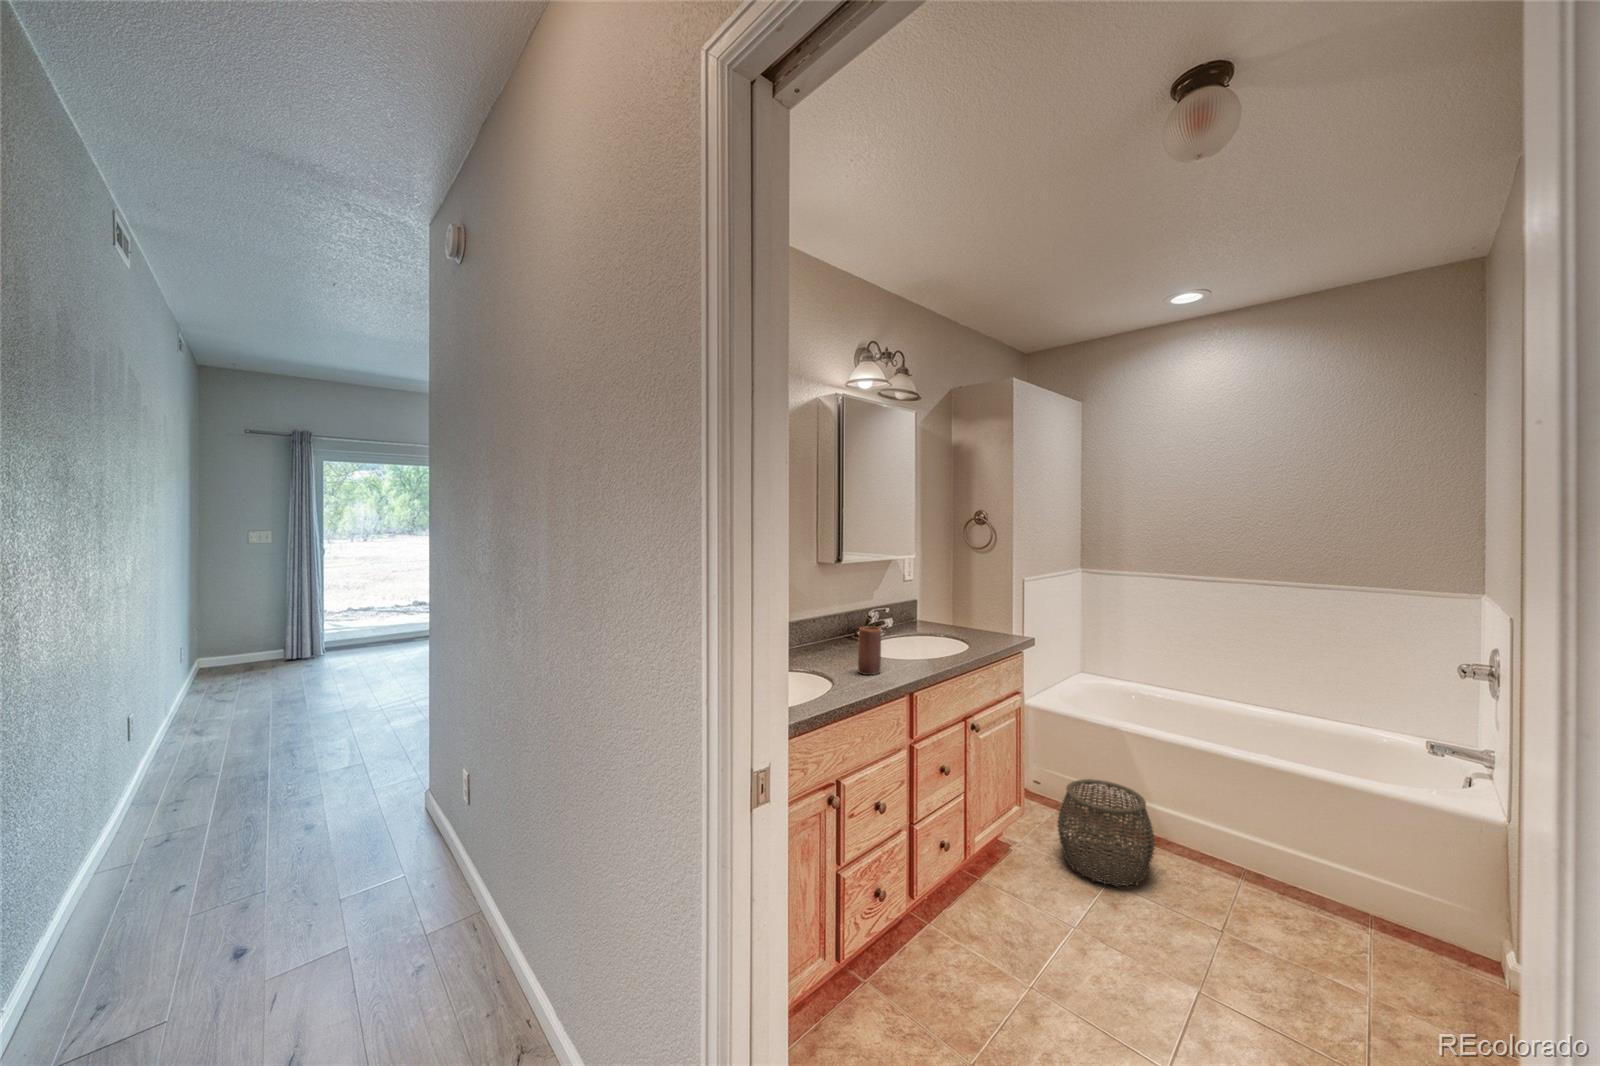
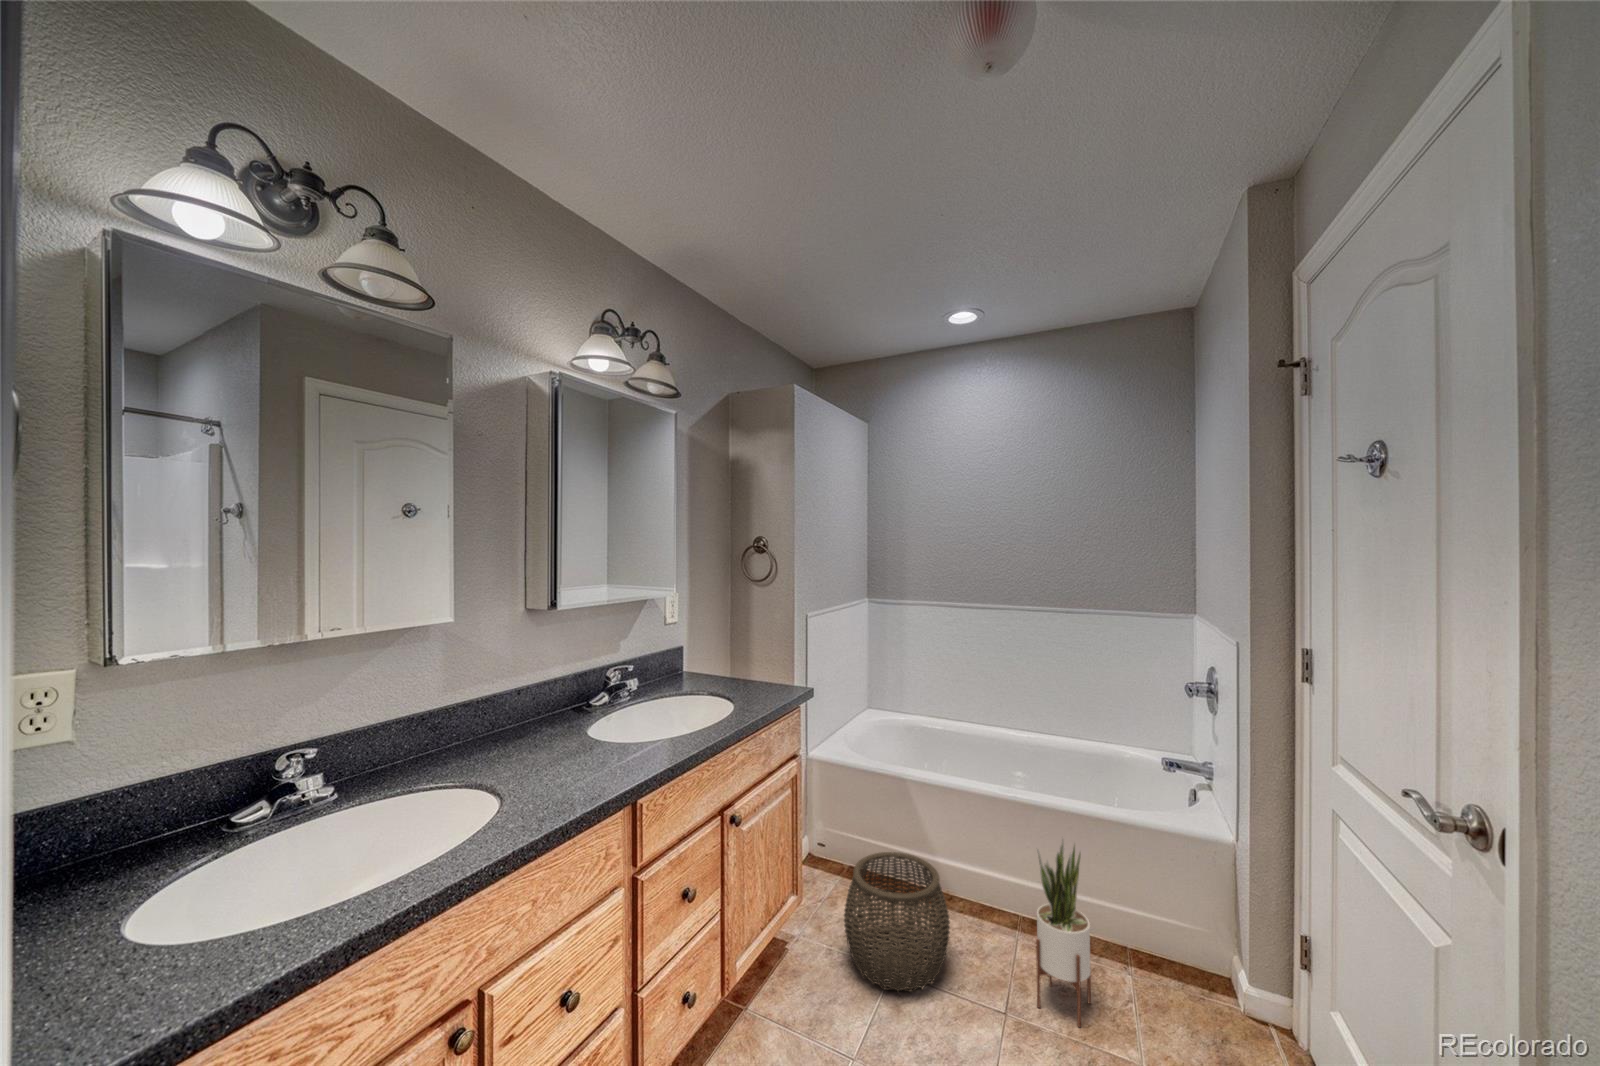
candle: present [858,626,881,675] -> none [557,701,593,777]
potted plant: none [1237,779,1294,938] -> present [1036,839,1091,1027]

